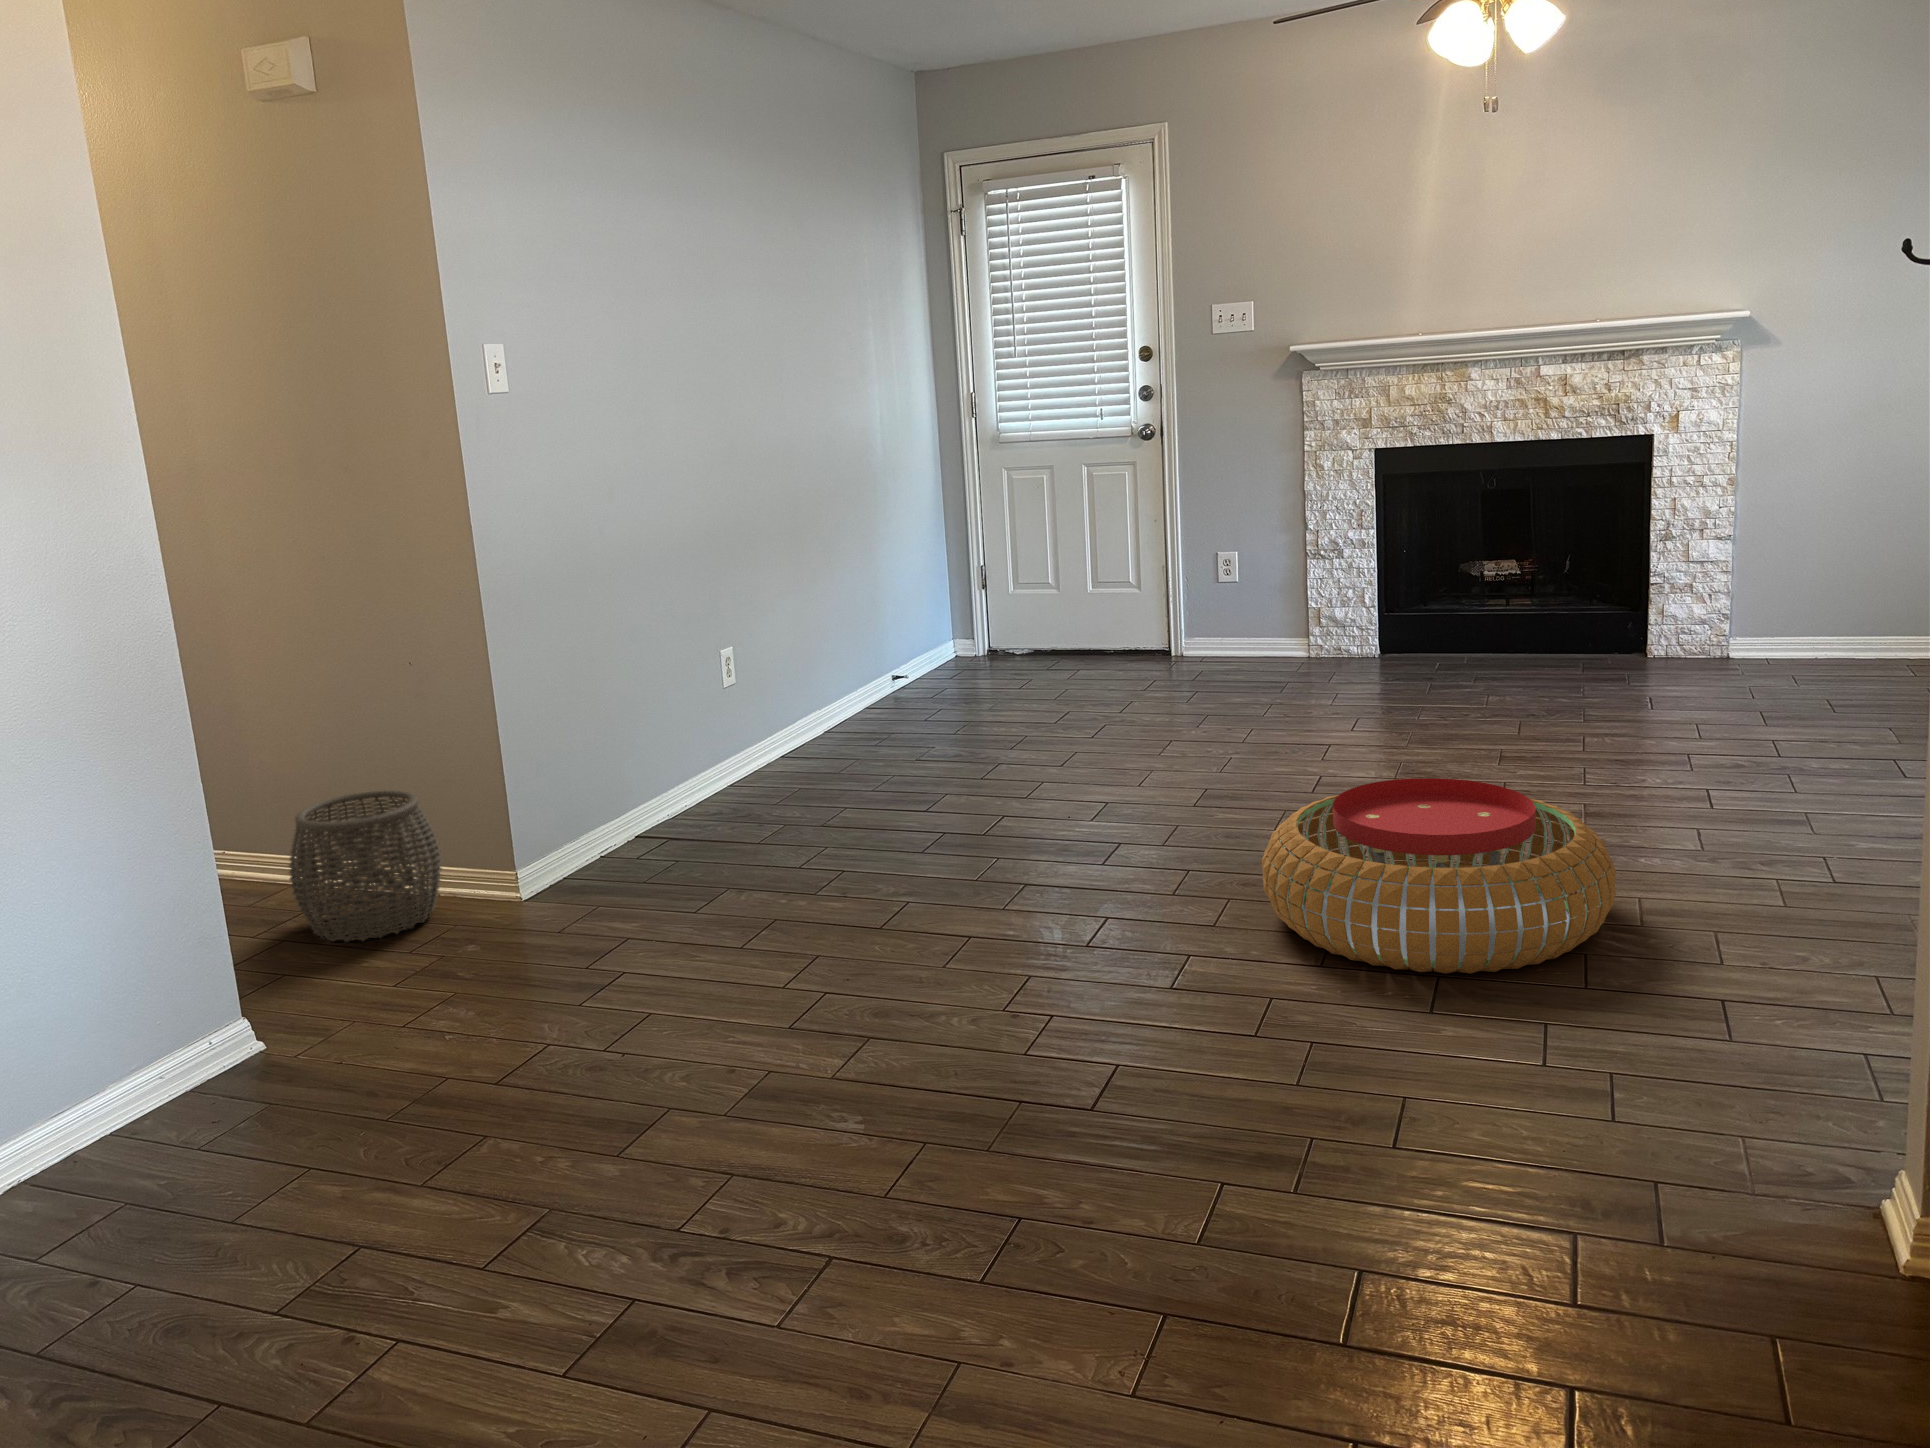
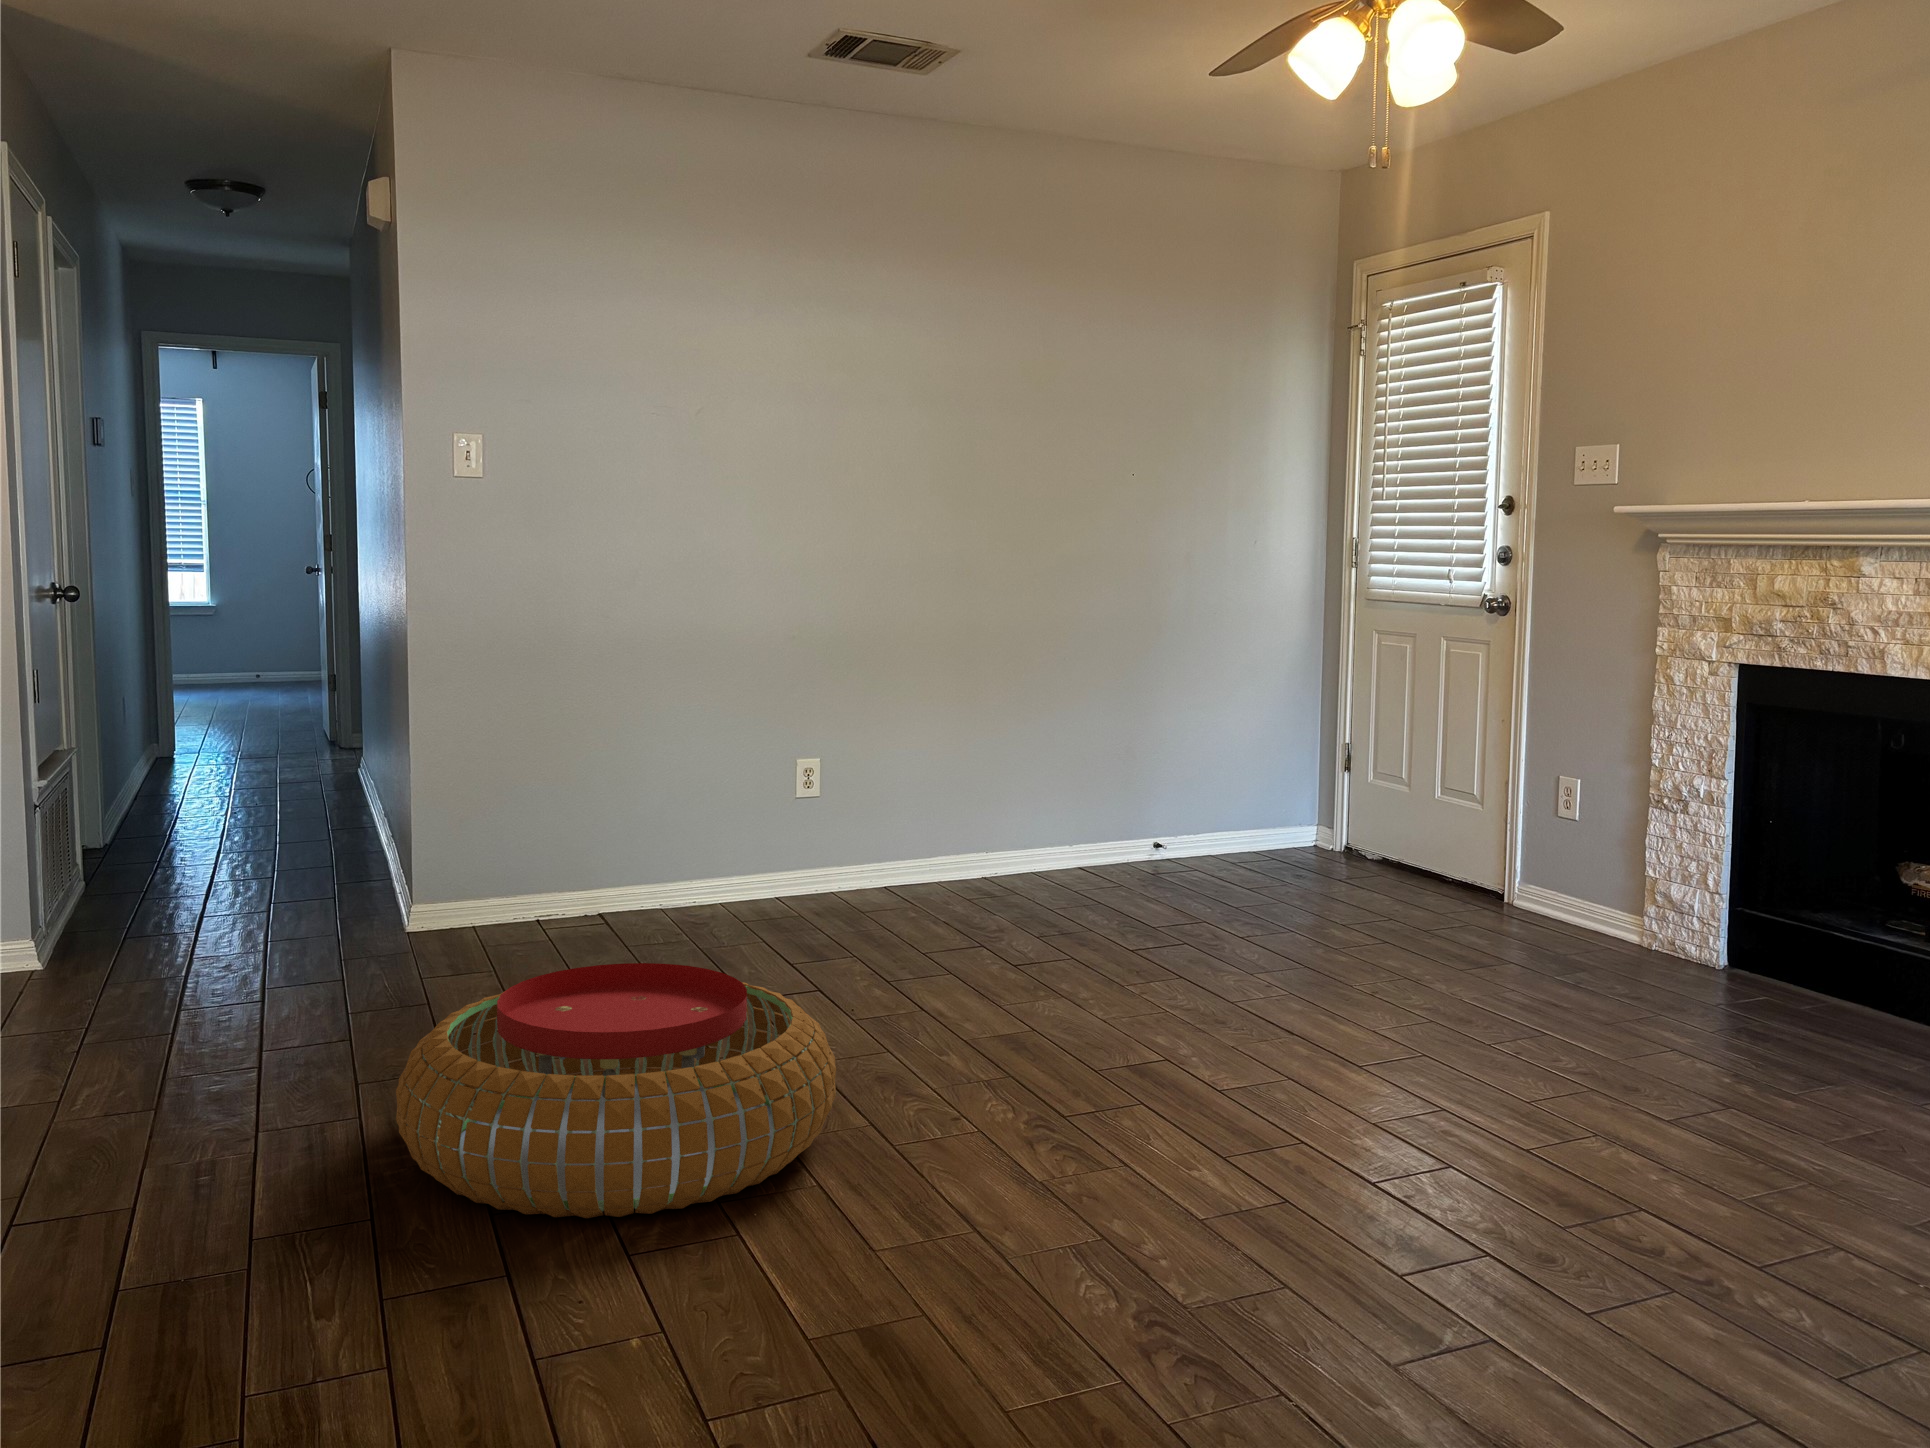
woven basket: present [289,790,442,942] -> none [271,767,399,881]

